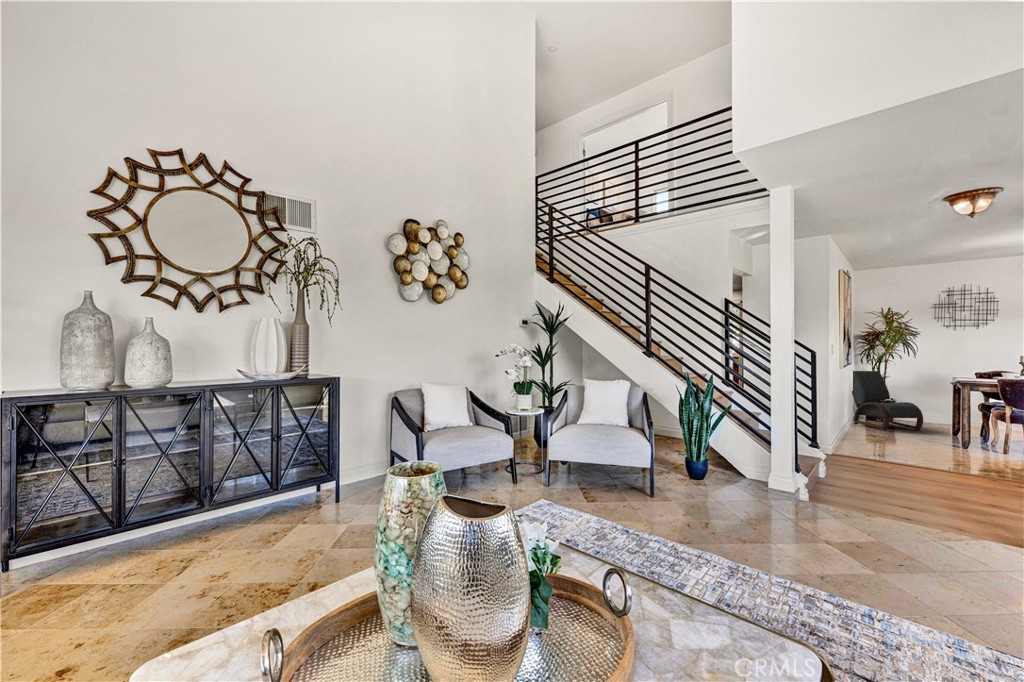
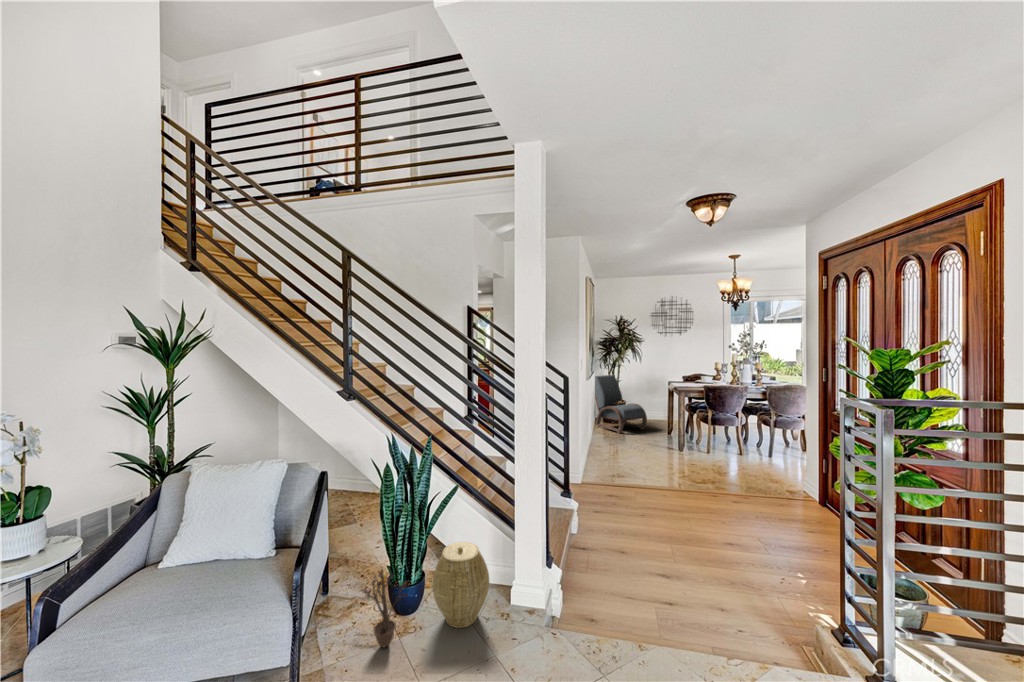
decorative plant: none [670,442,703,486] -> present [358,569,408,647]
woven basket: none [714,443,753,489] -> present [432,542,489,628]

